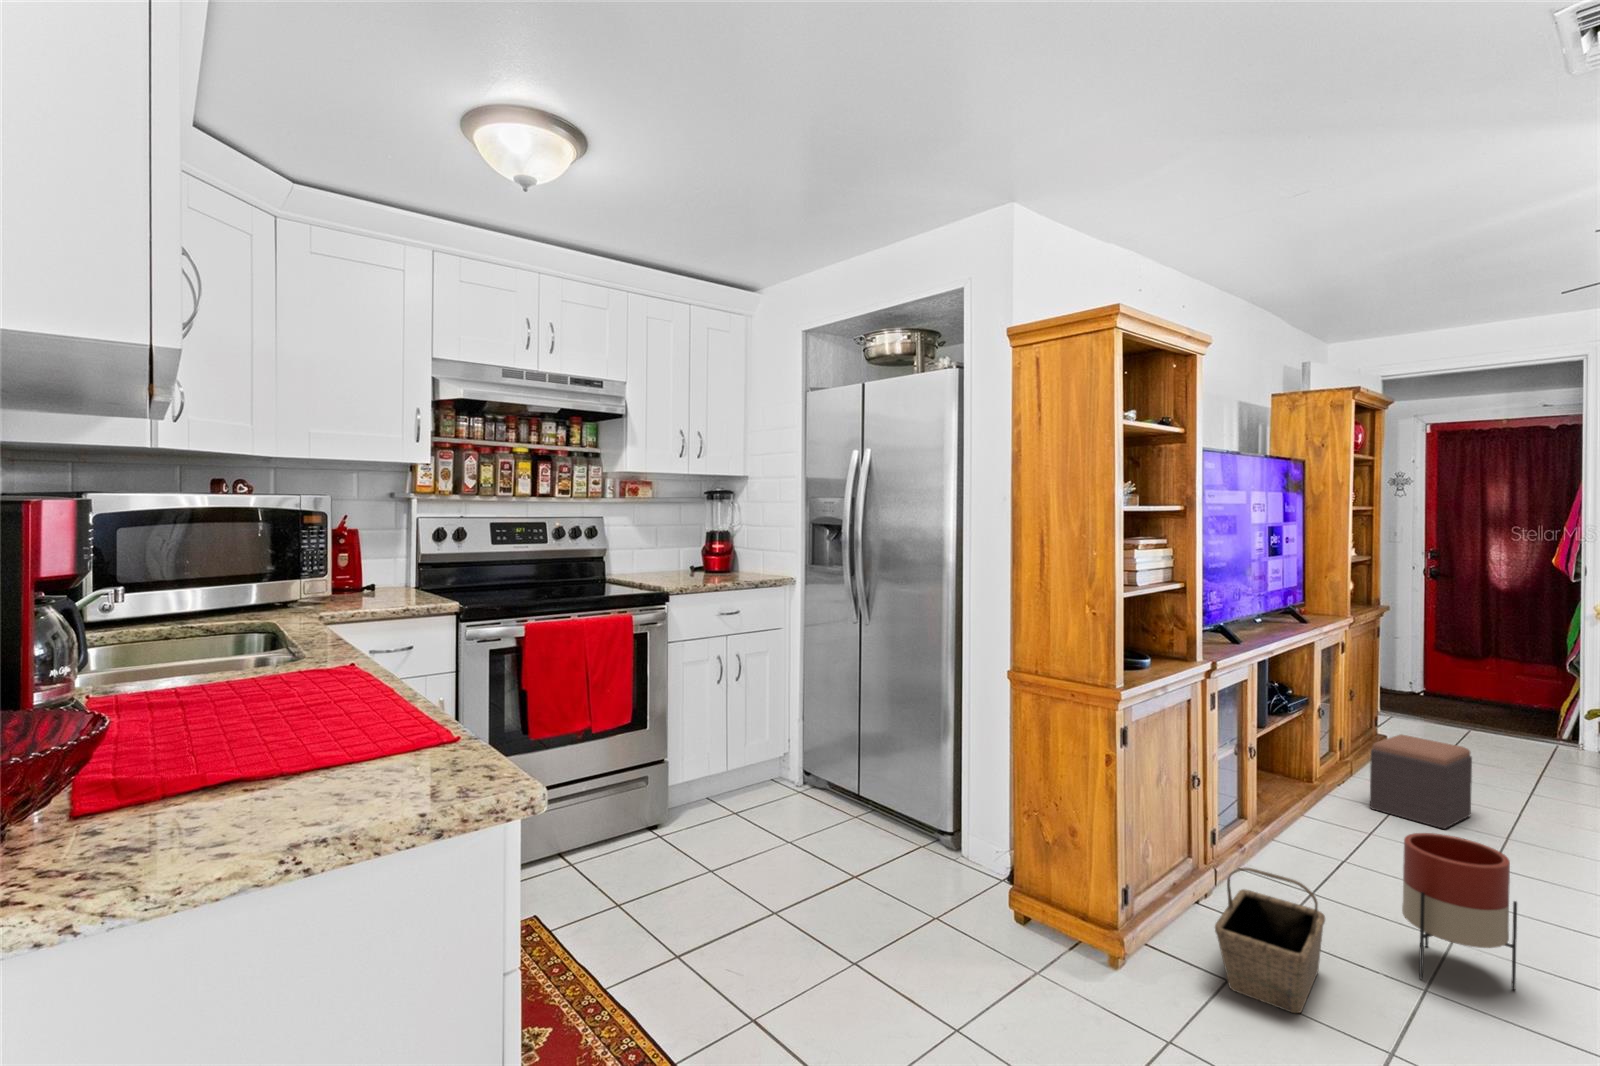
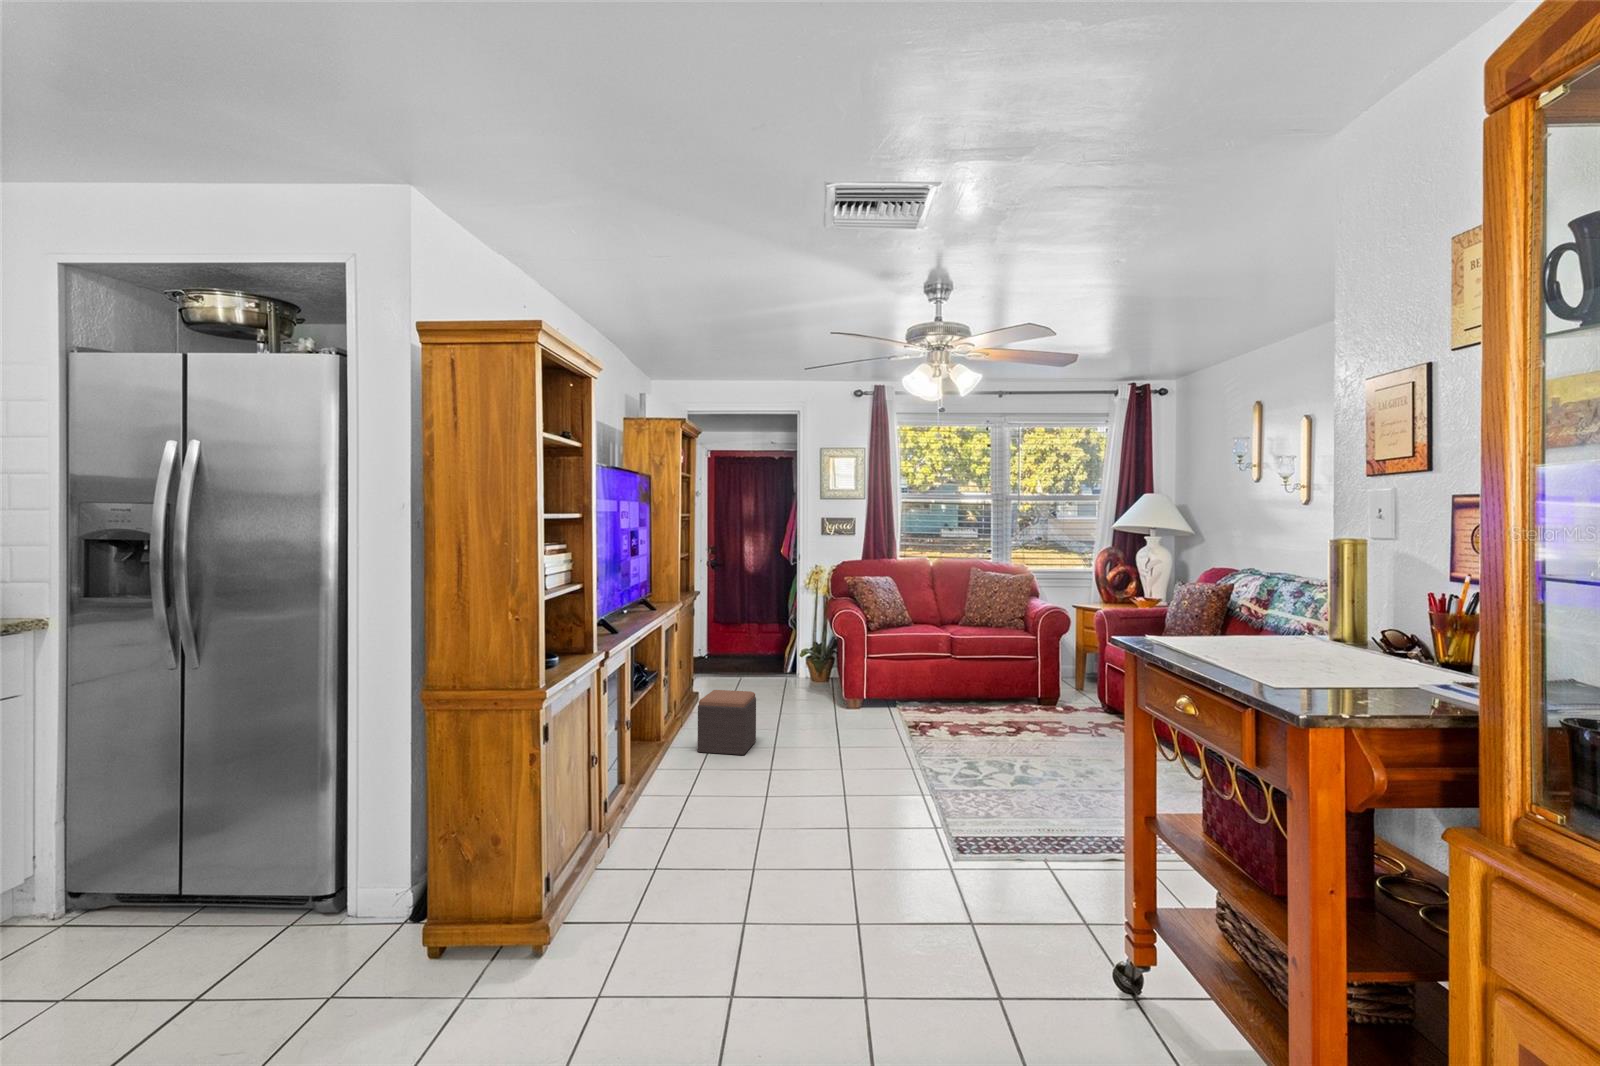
planter: present [1402,833,1517,990] -> none [740,758,804,870]
basket: present [1215,868,1325,1013] -> none [626,823,698,934]

